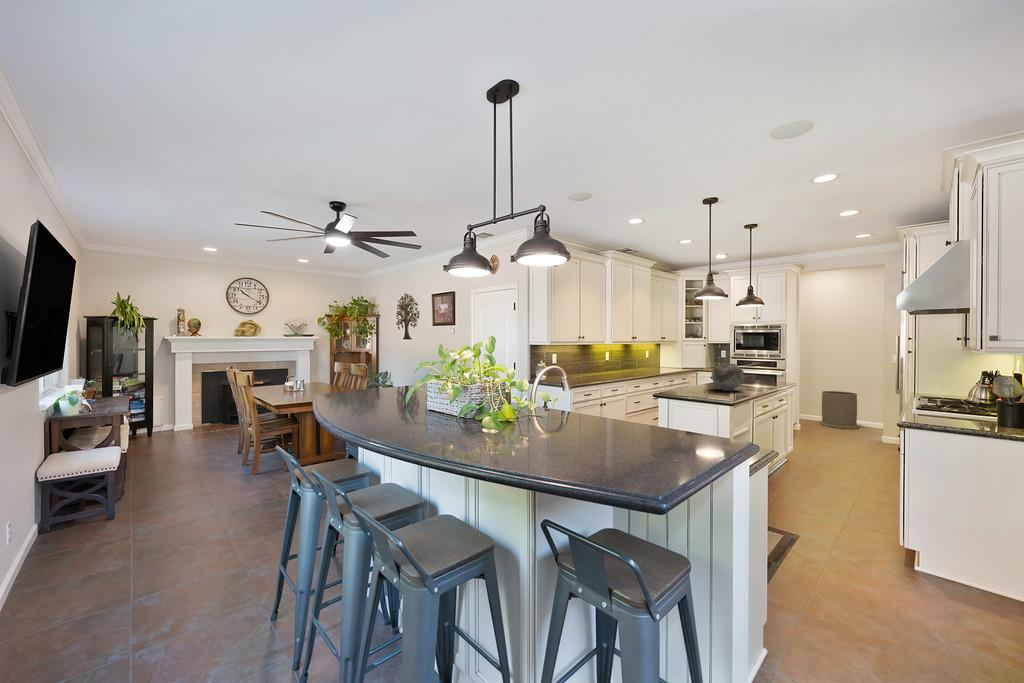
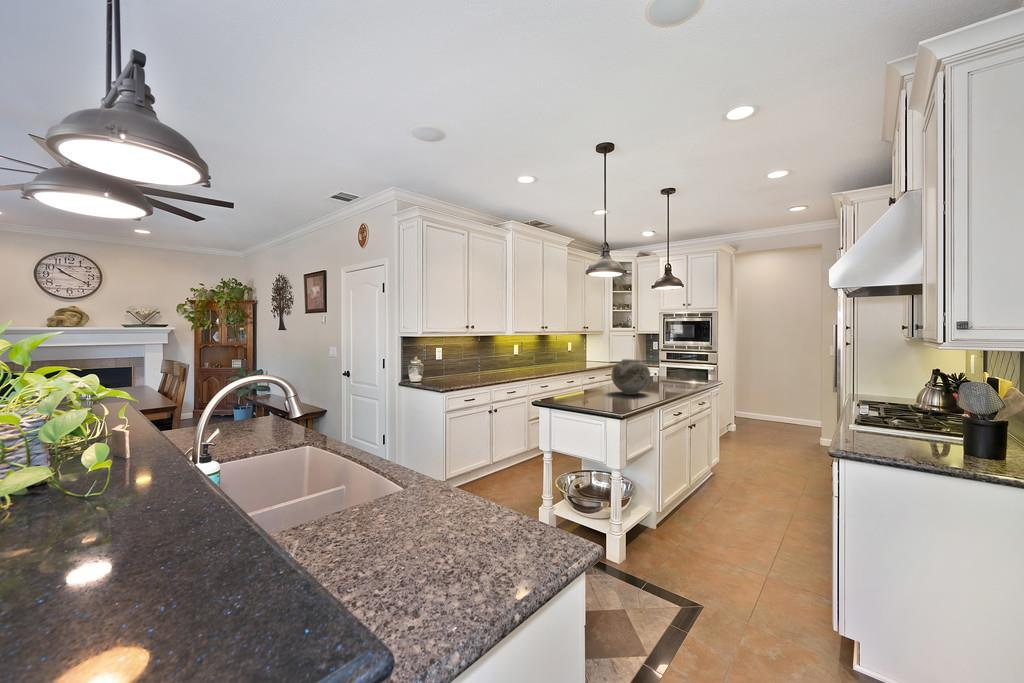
trash can: present [820,391,859,429] -> none [755,387,796,428]

